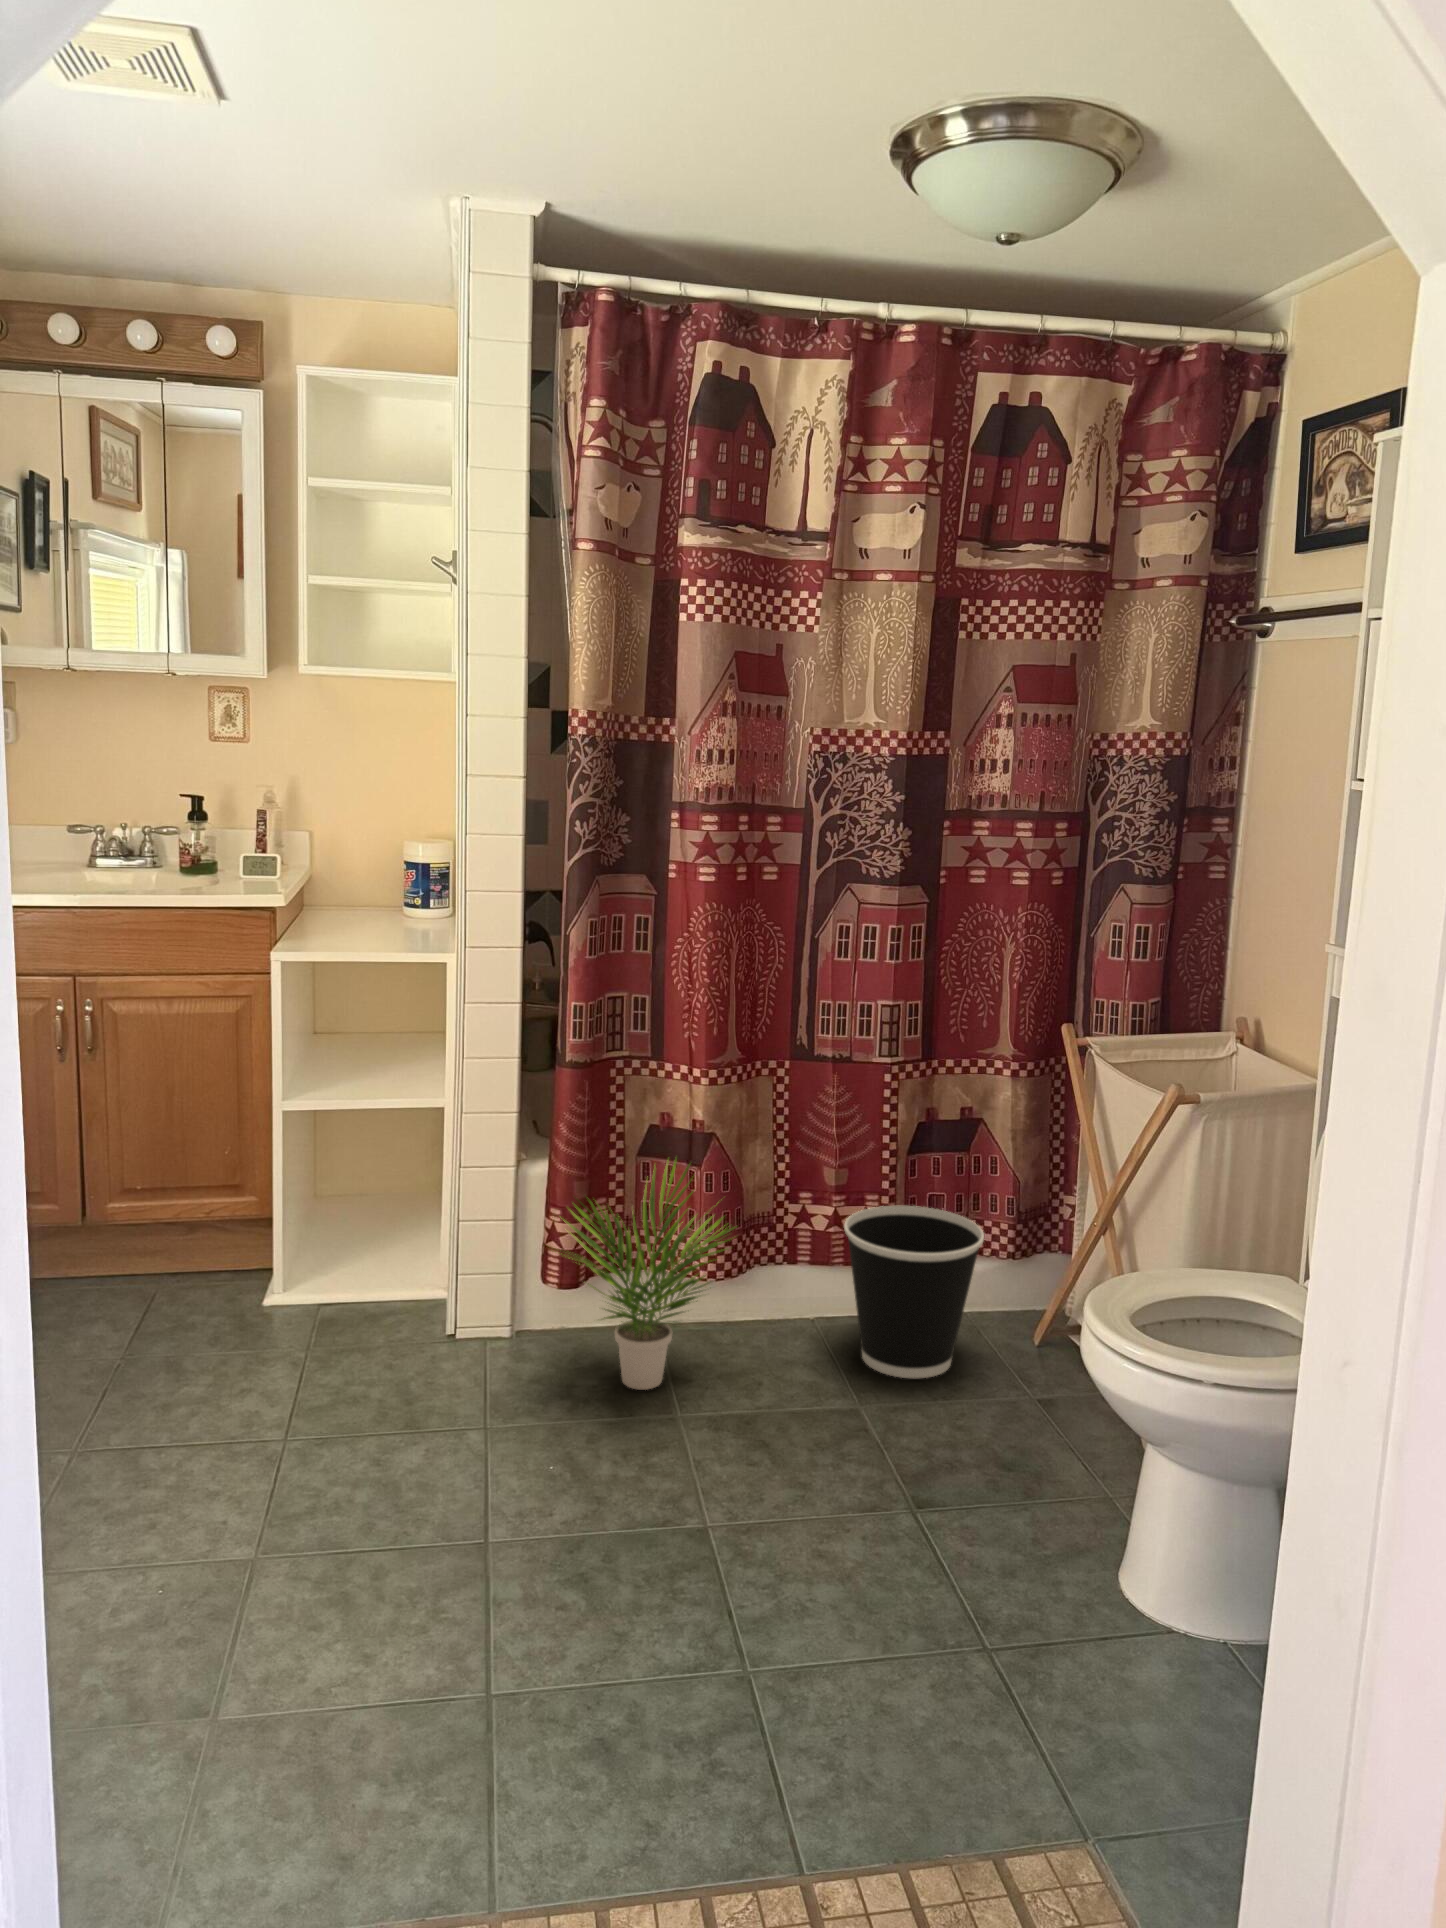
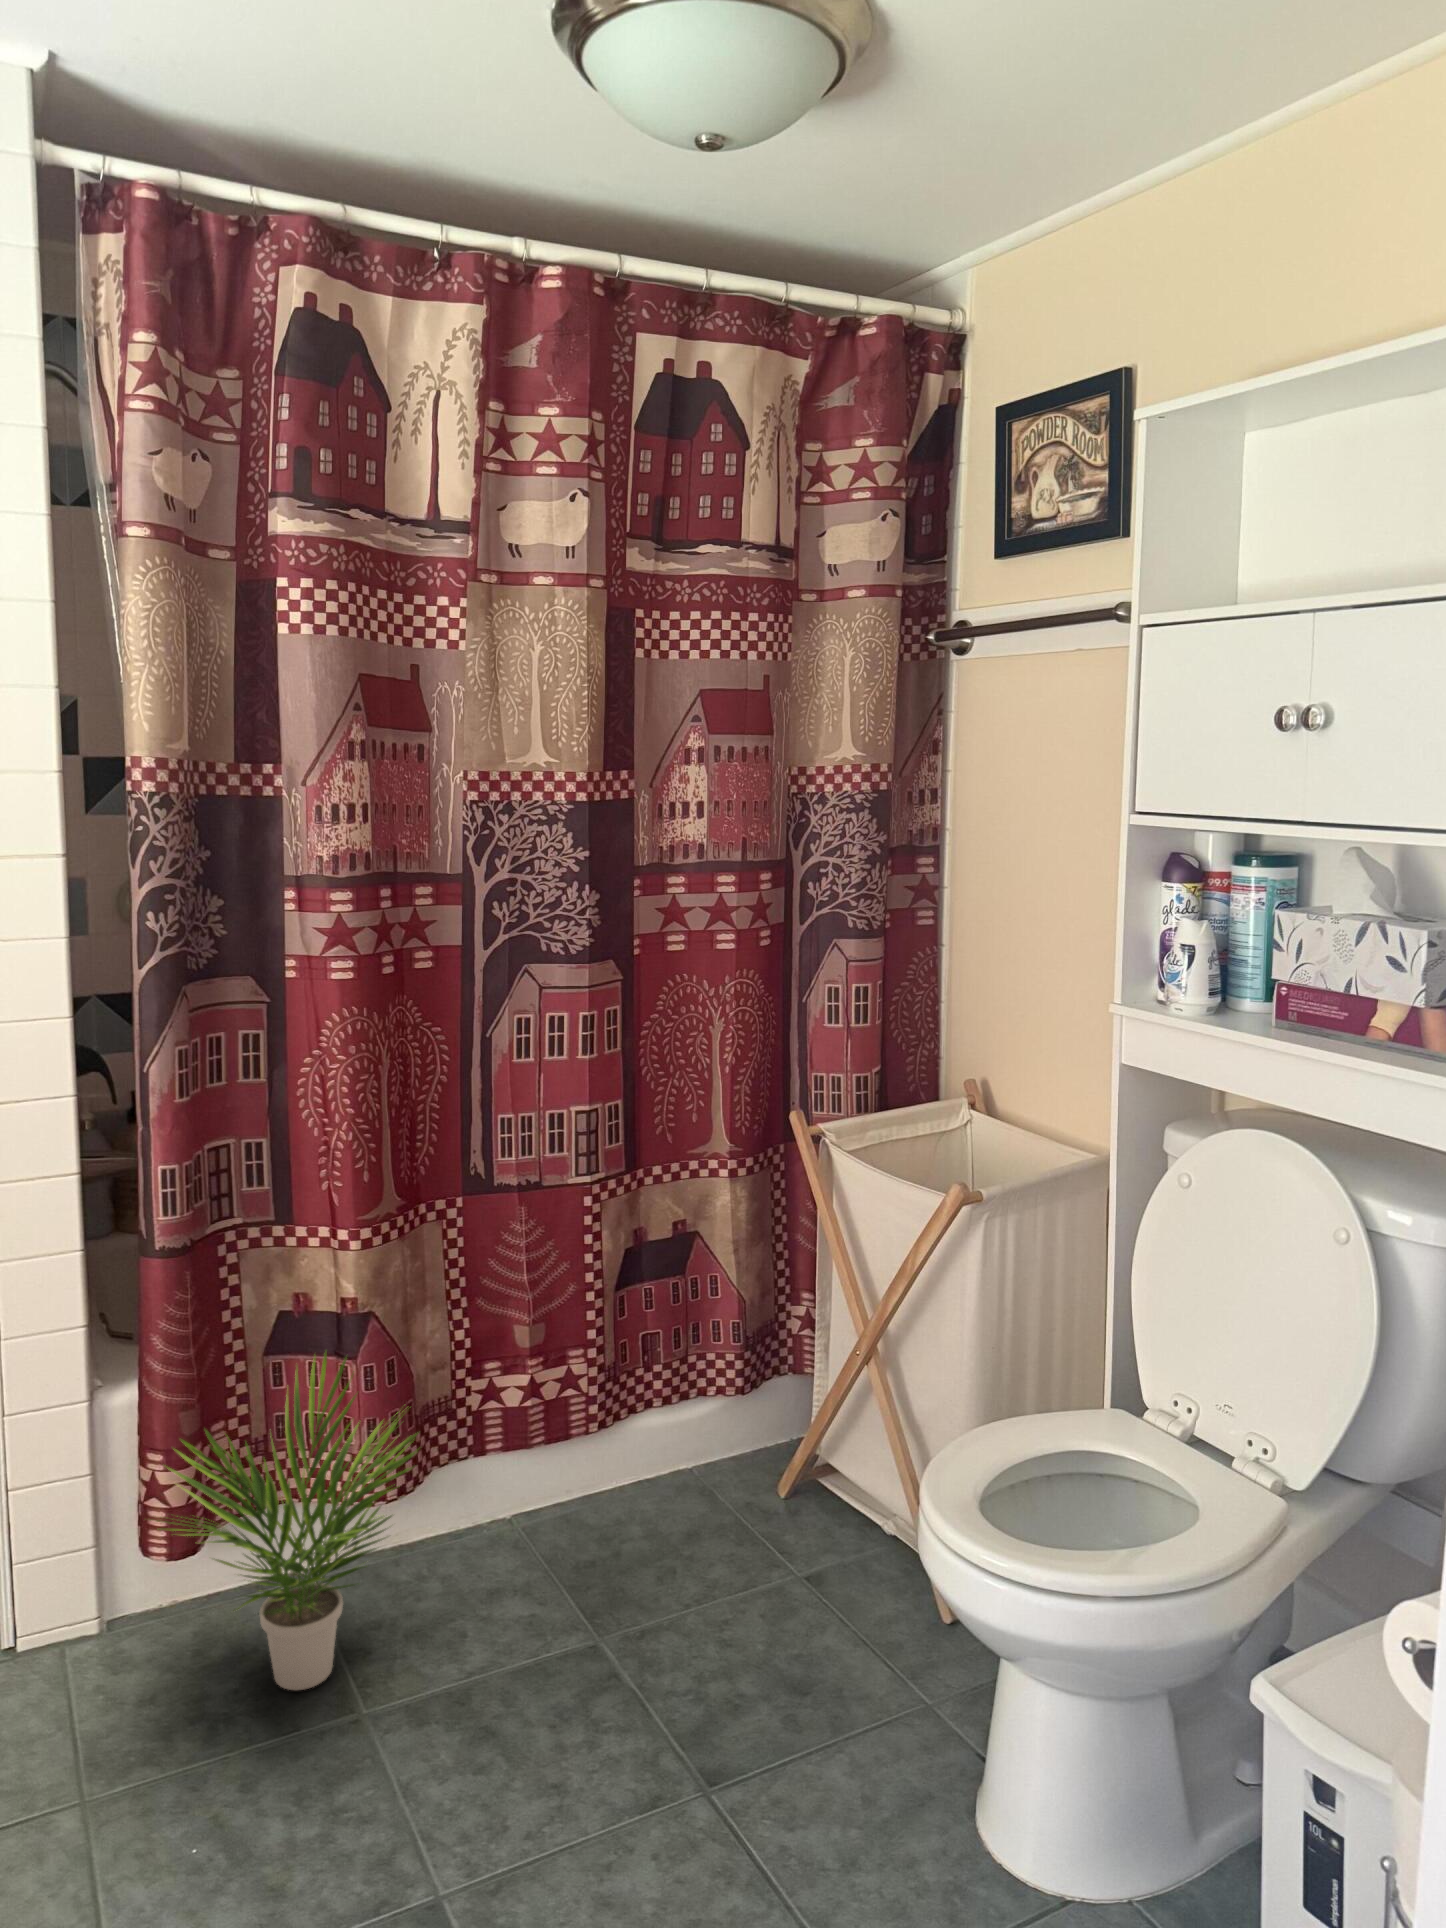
wastebasket: present [844,1206,984,1378] -> none [554,1357,728,1586]

